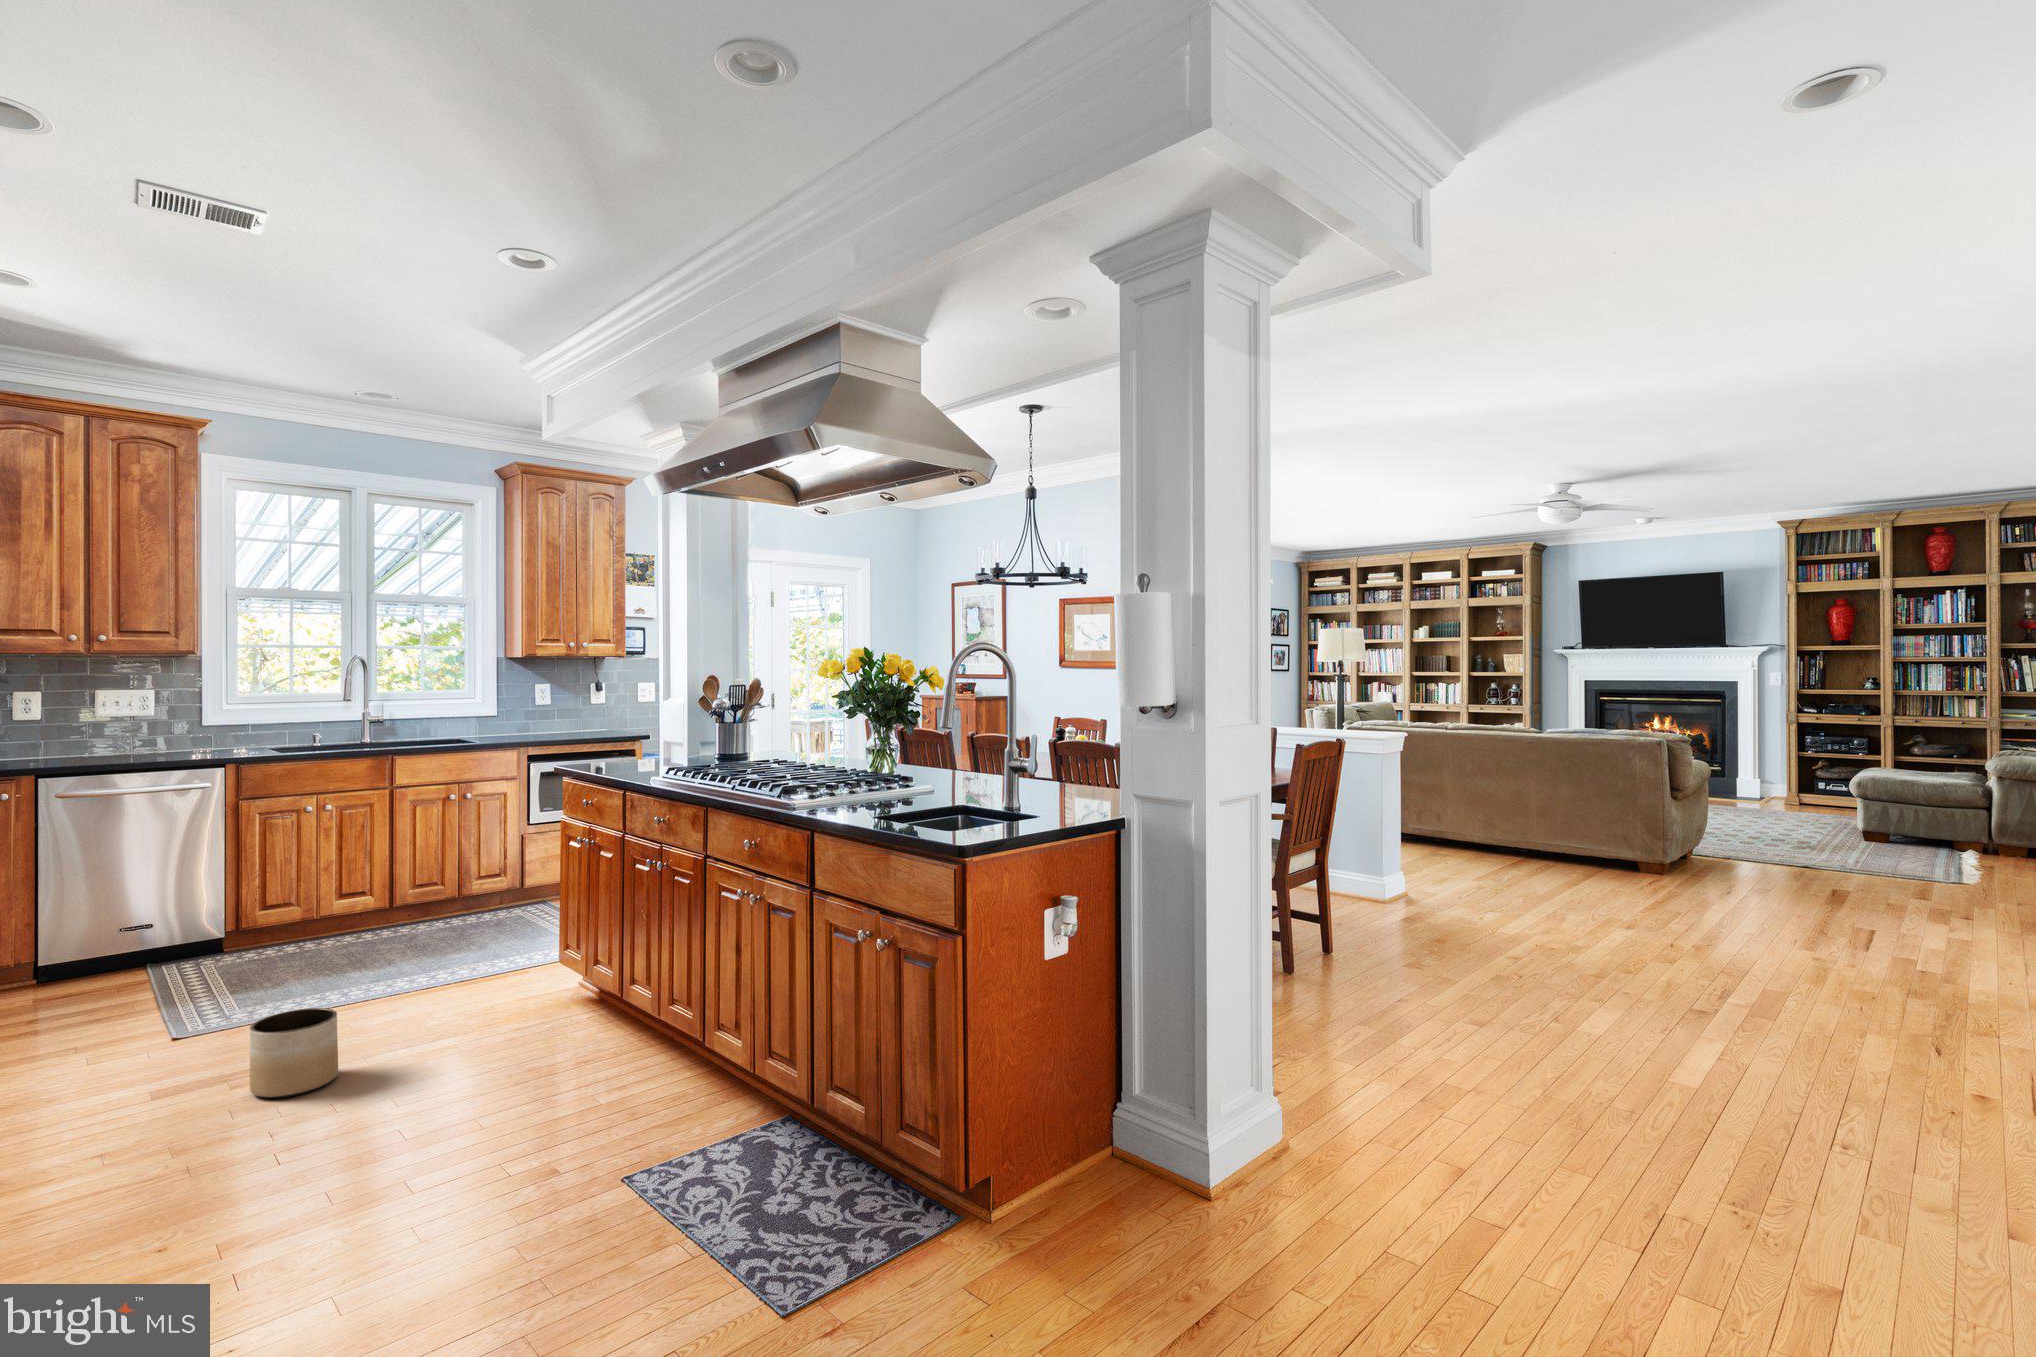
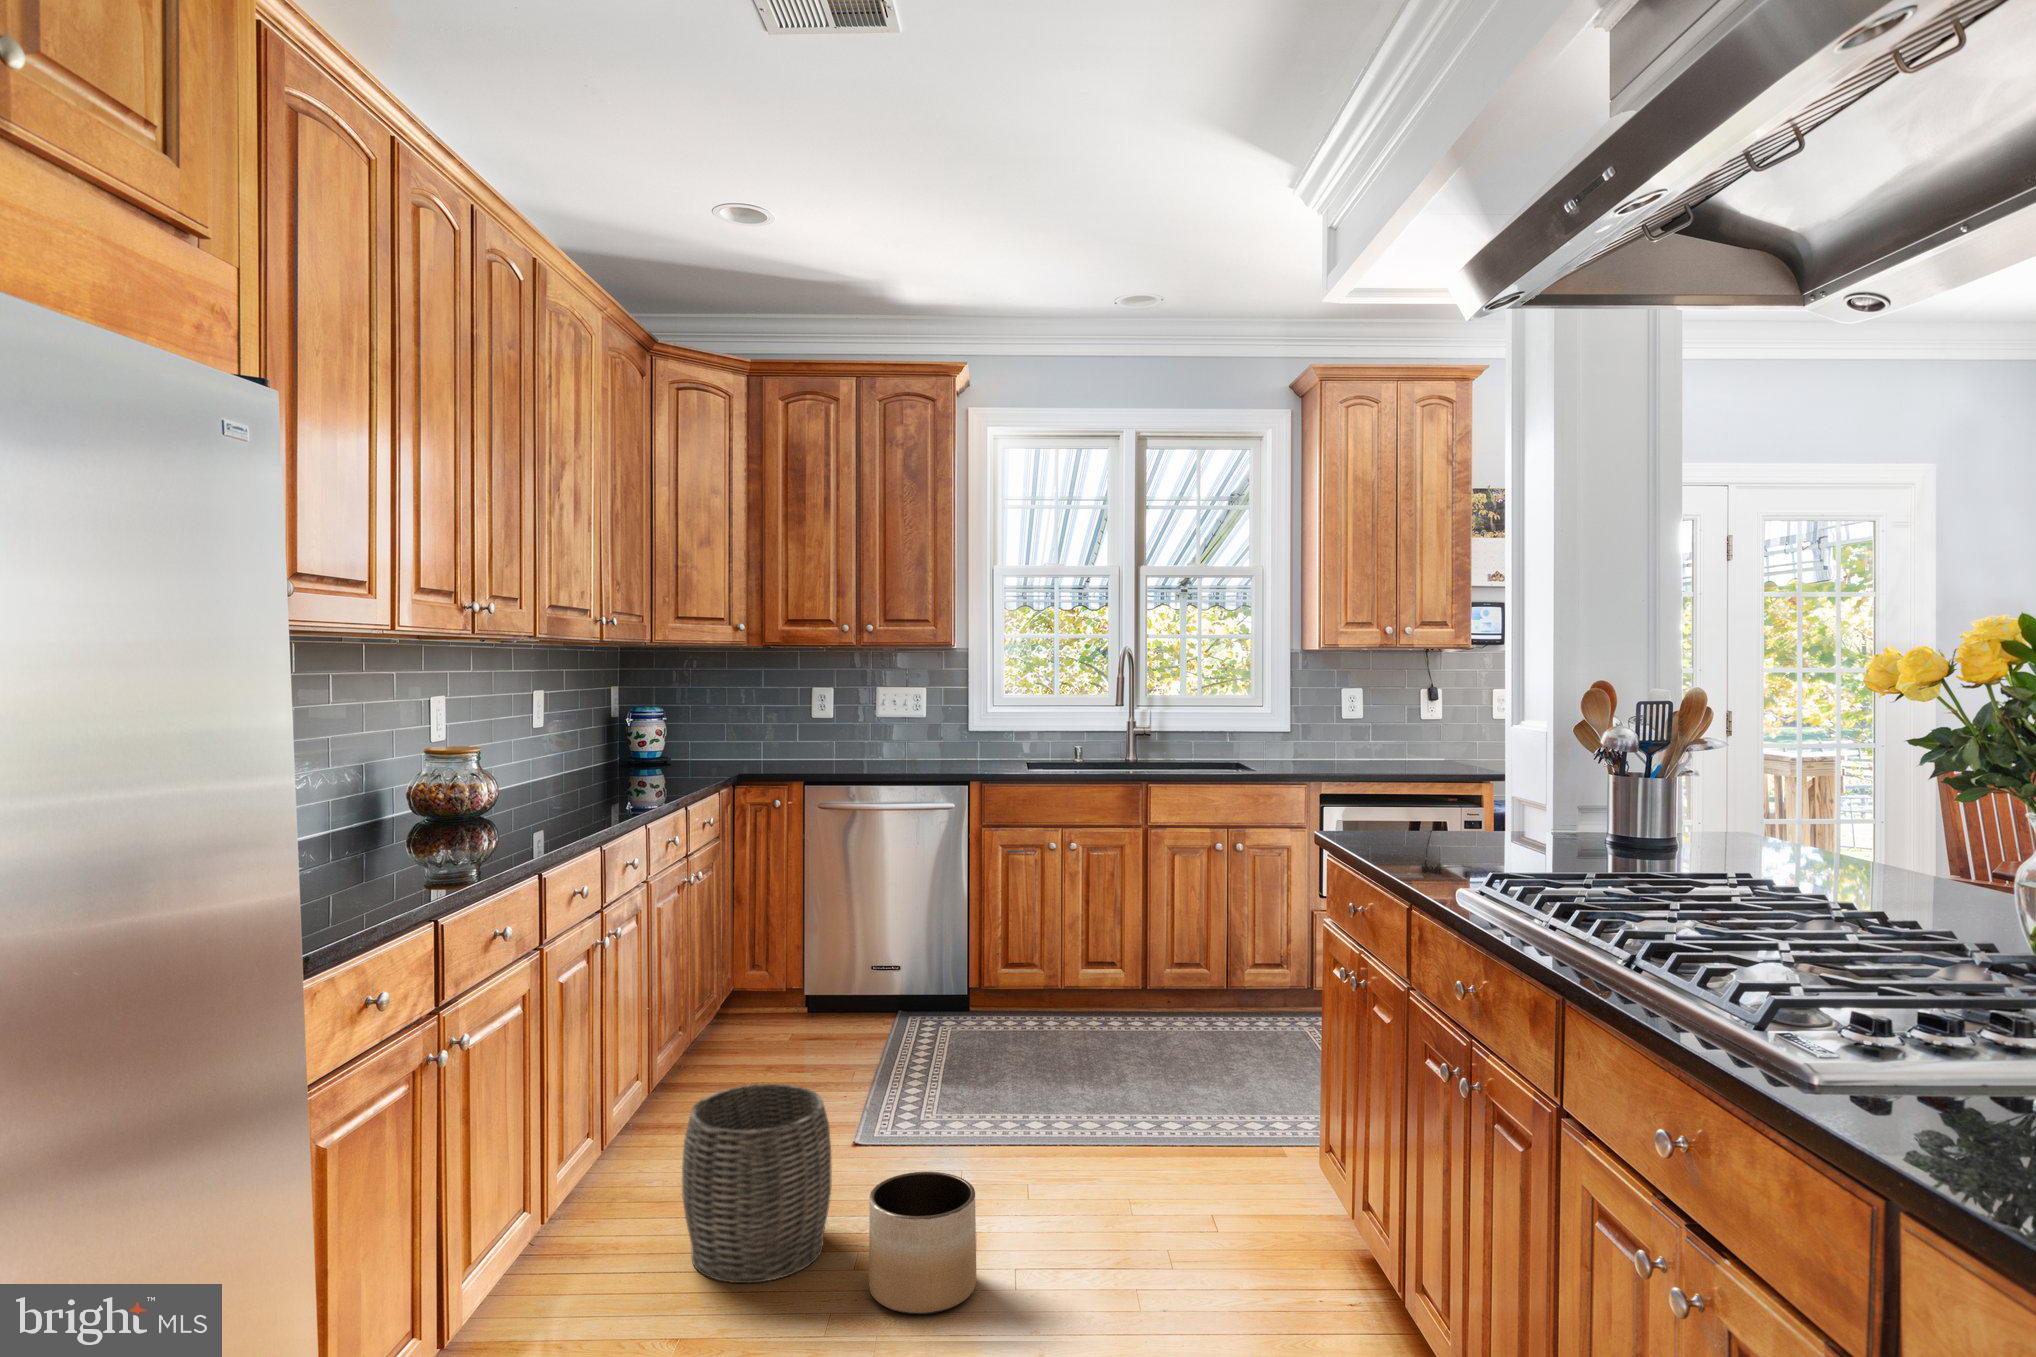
woven basket: none [53,982,199,1127] -> present [682,1084,832,1283]

